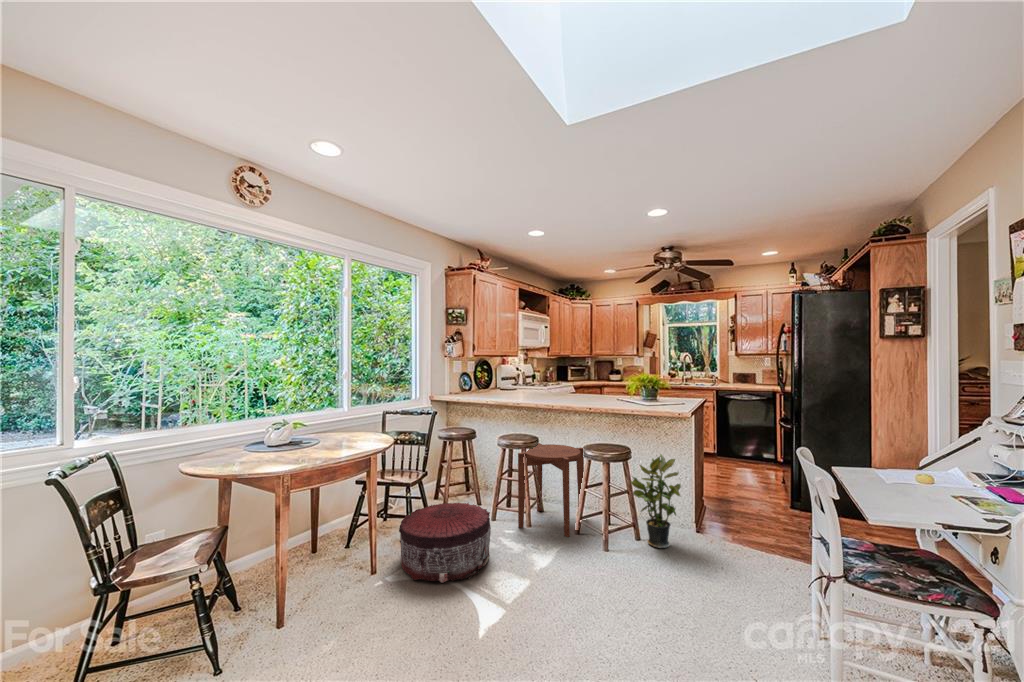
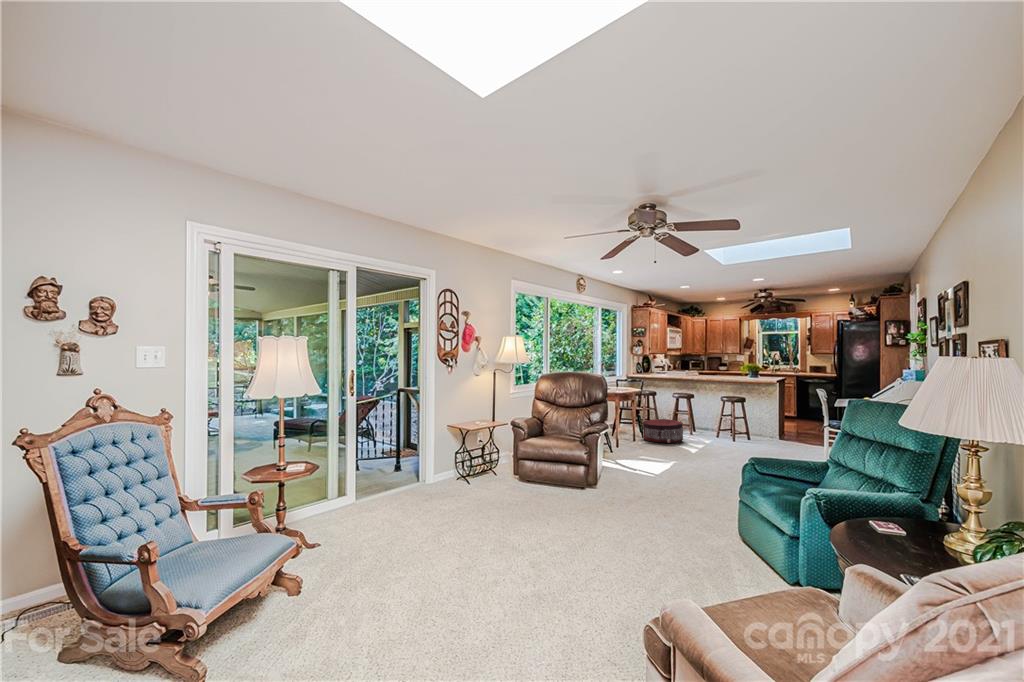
side table: present [518,443,584,537] -> none [687,398,719,438]
potted plant: present [631,454,681,548] -> none [745,400,770,441]

